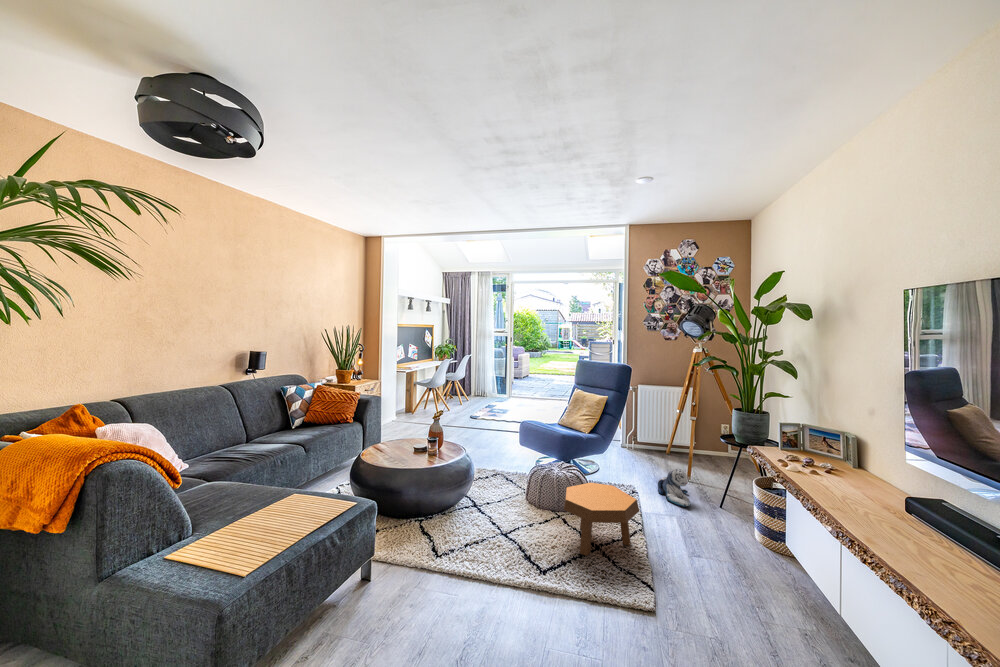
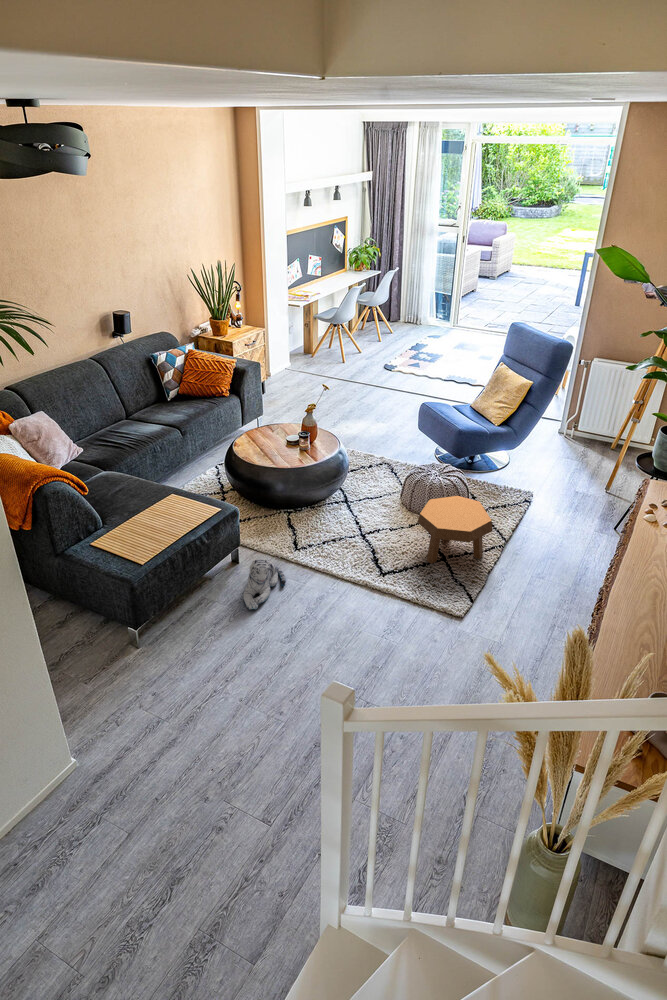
plush toy: present [658,469,690,507] -> present [243,559,286,609]

